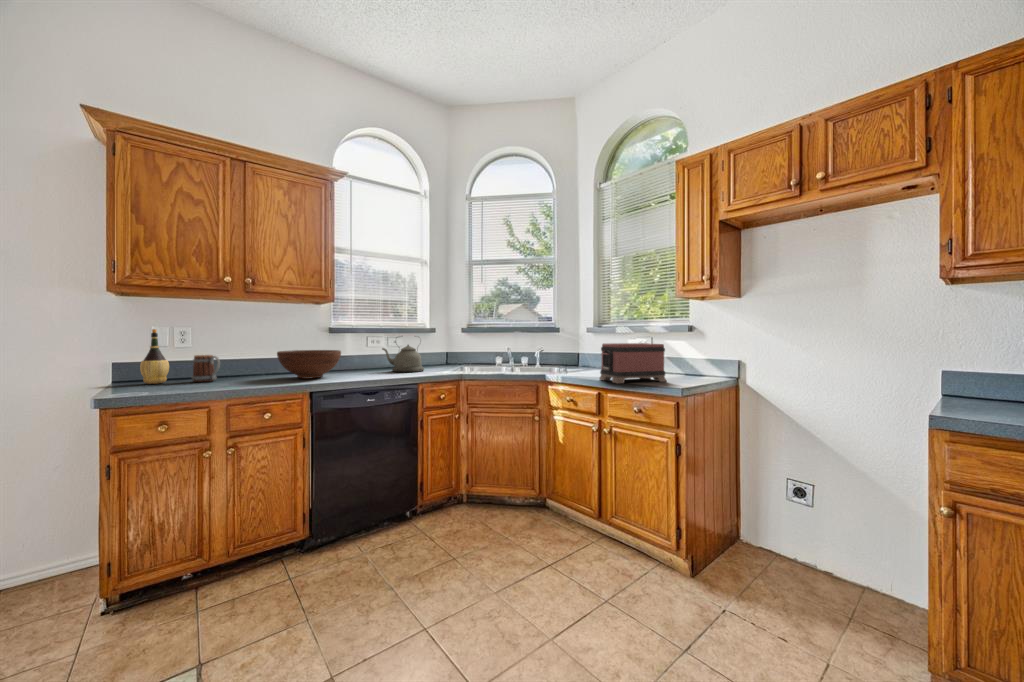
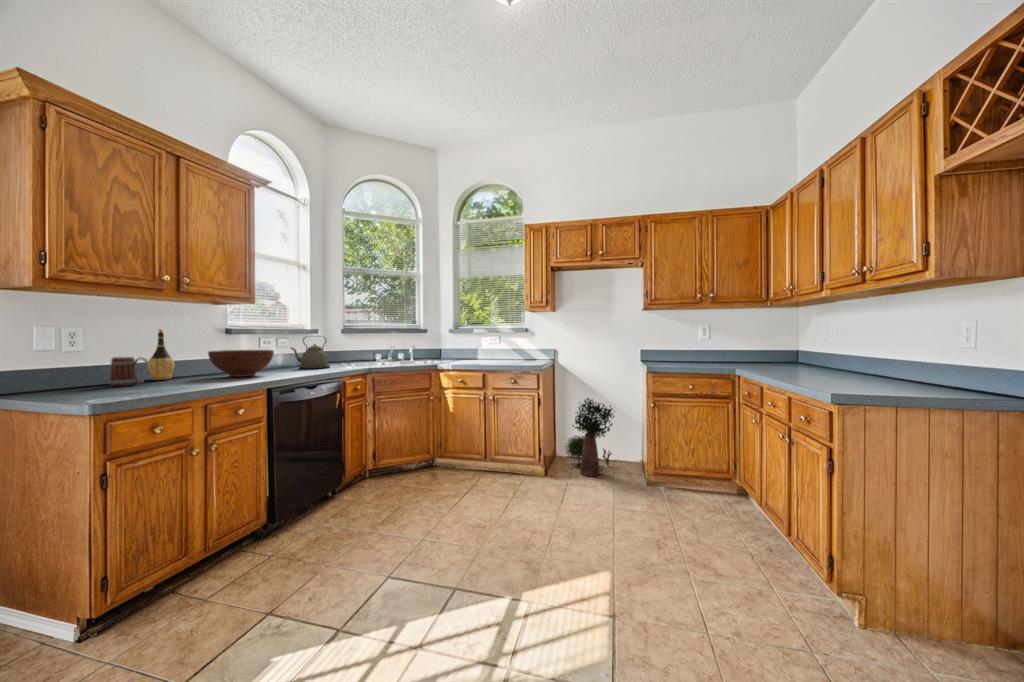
wine bottle: present [140,329,169,384] -> present [148,330,174,380]
toaster: present [600,343,666,383] -> none [486,339,526,365]
potted plant: none [743,454,850,610] -> present [565,398,614,476]

